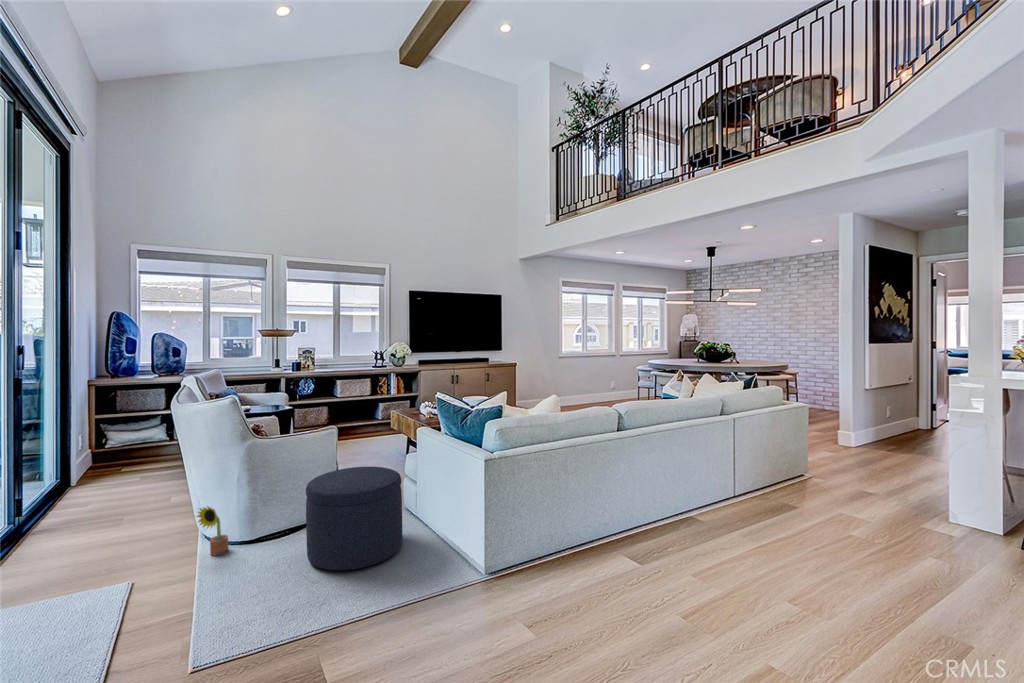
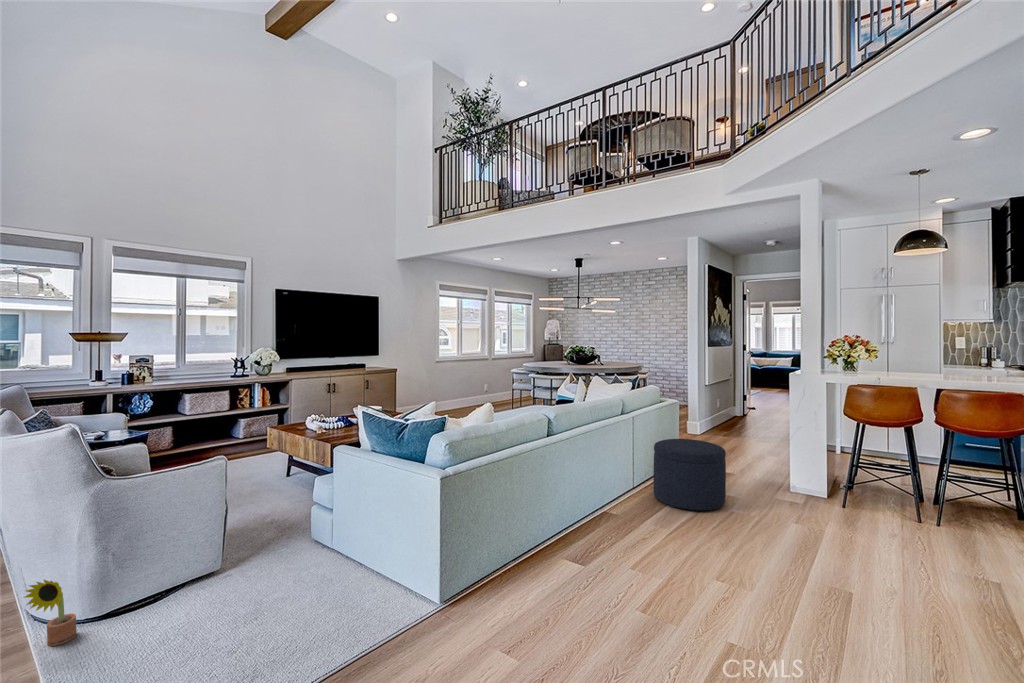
ottoman: present [306,467,402,570] -> present [653,439,726,510]

